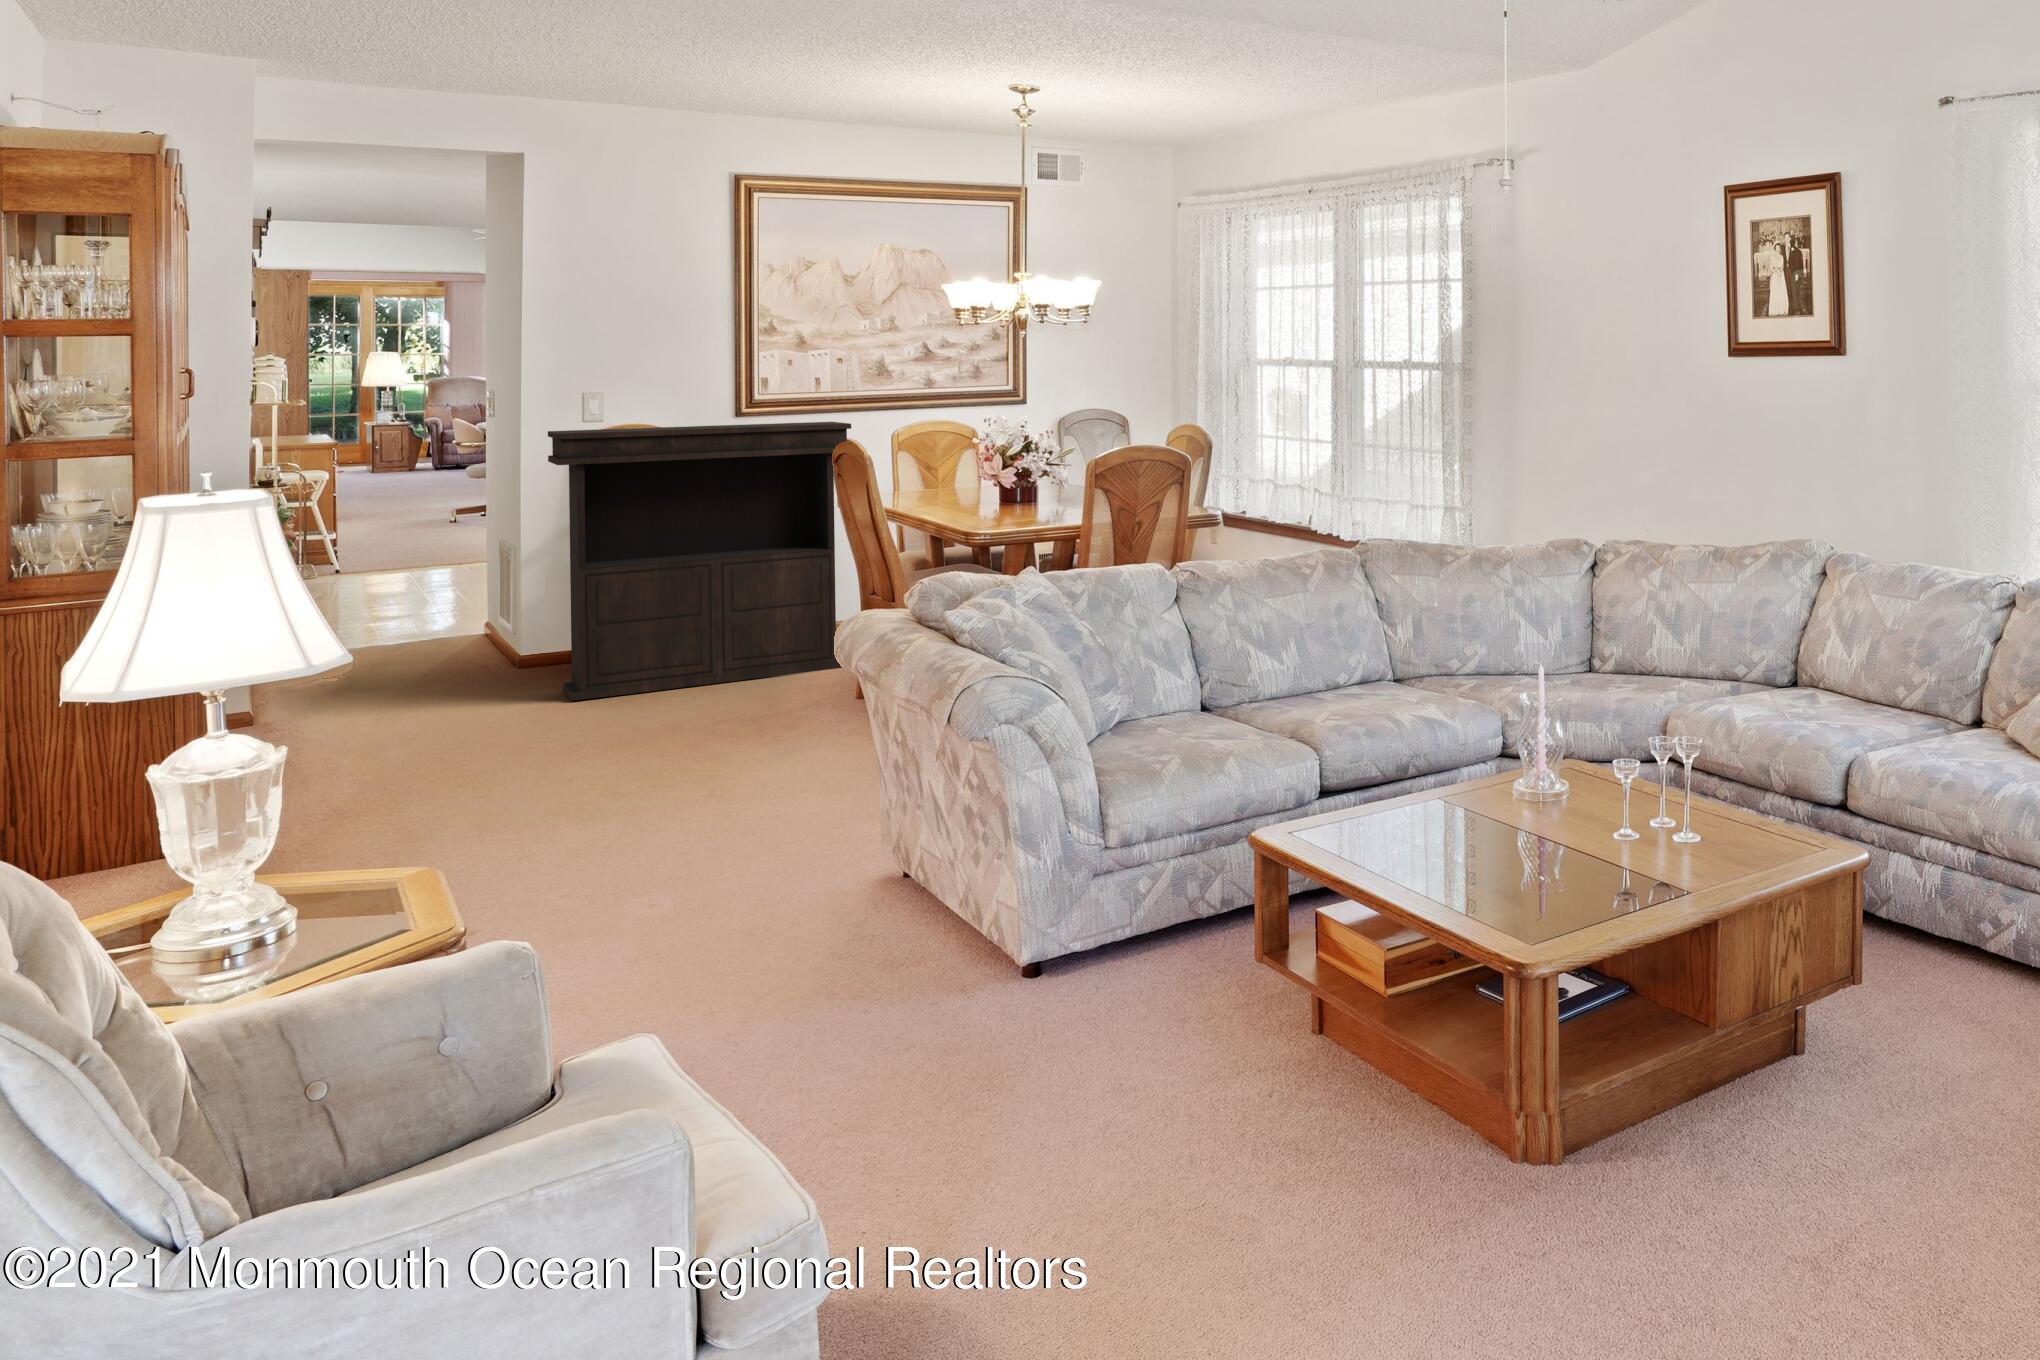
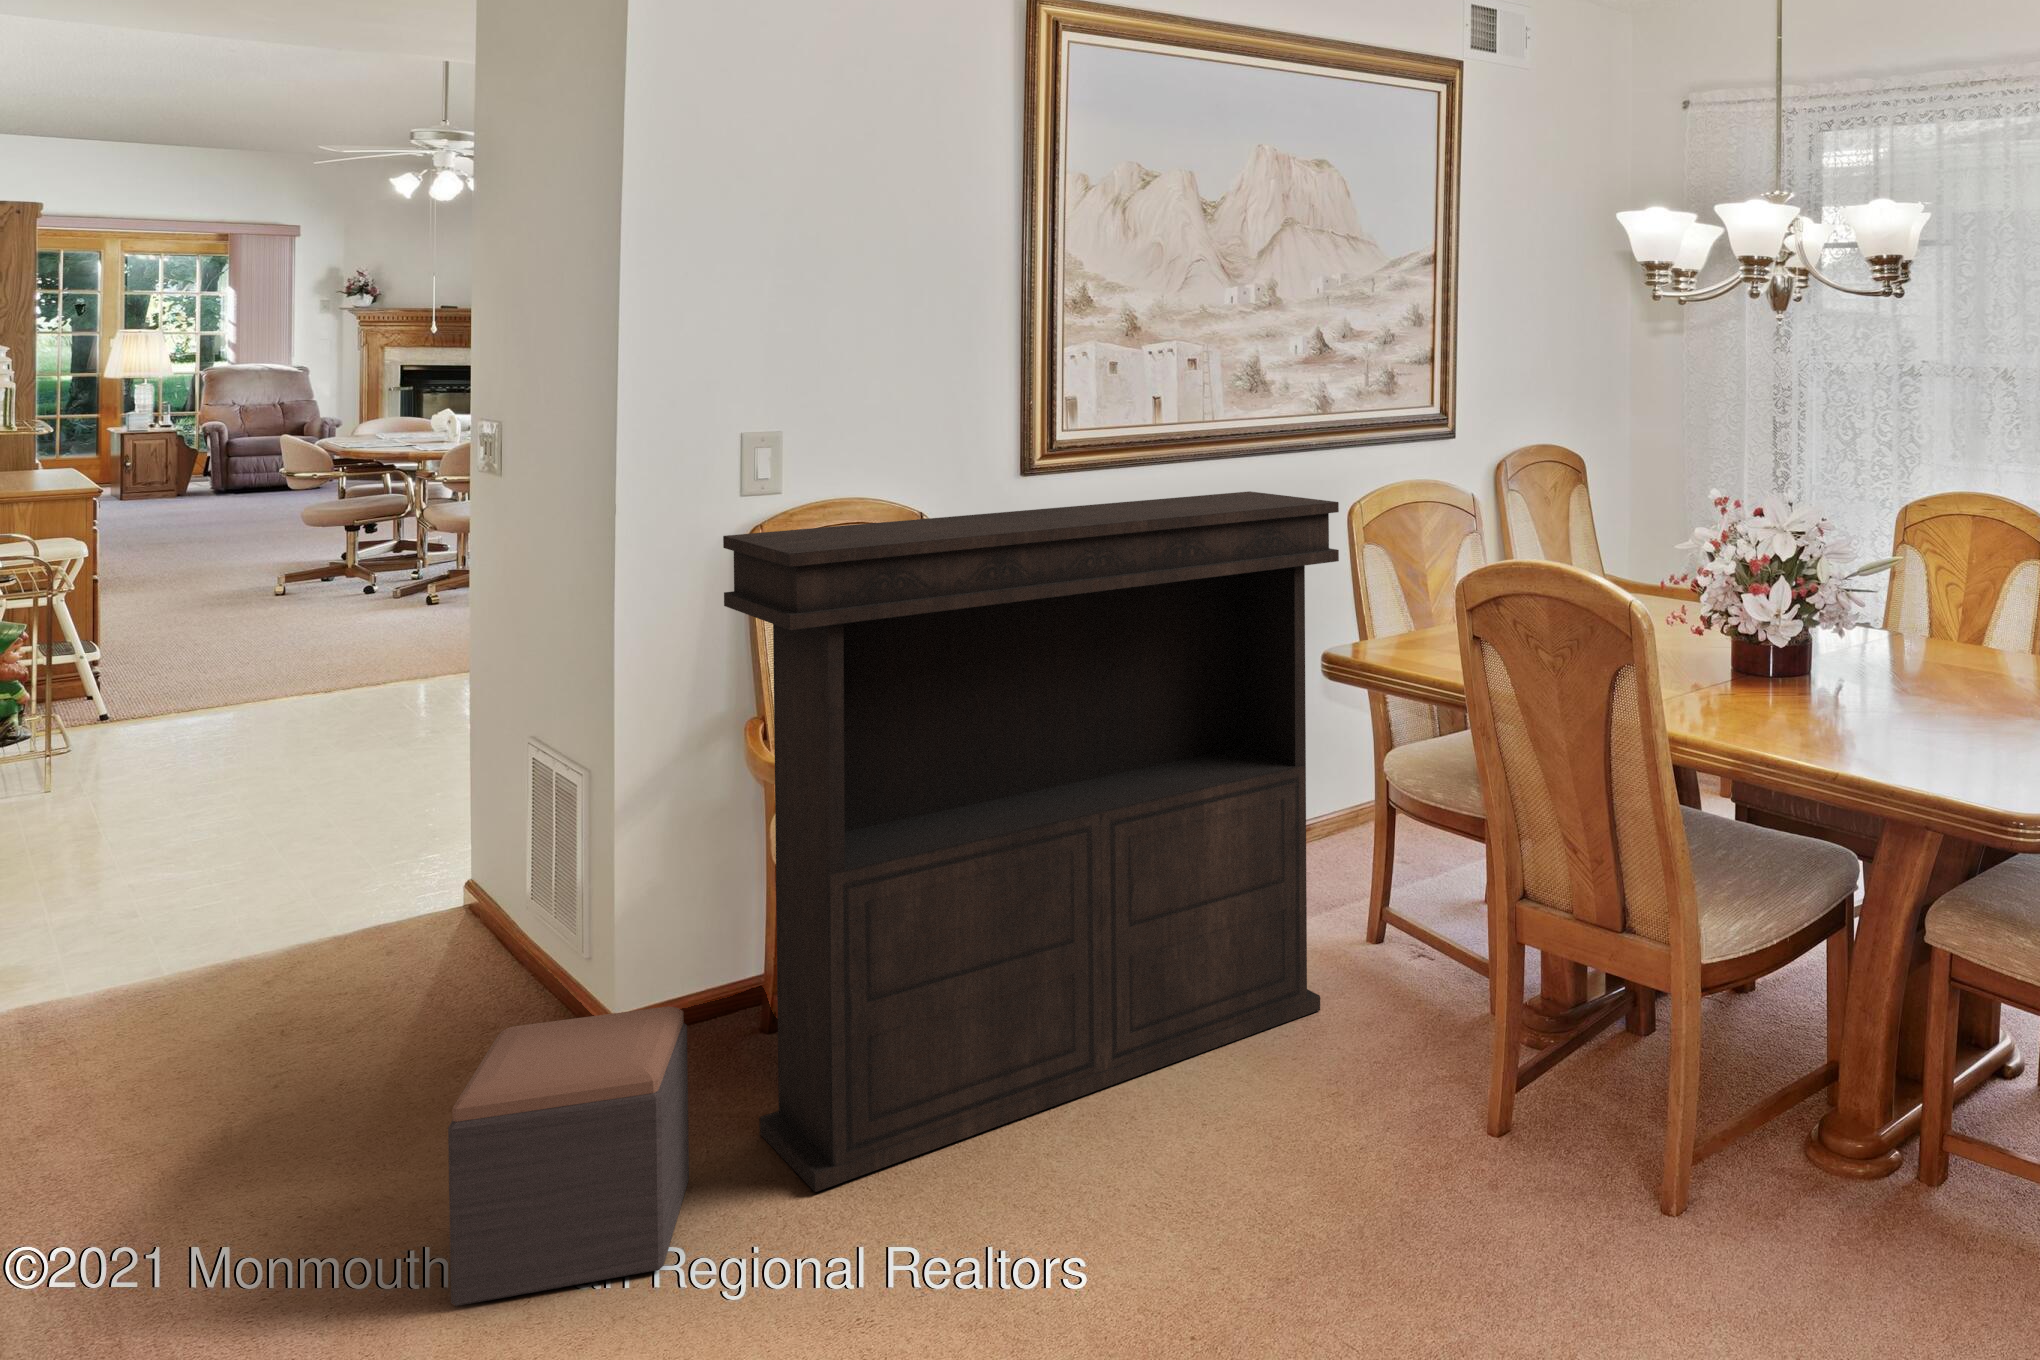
footstool: none [417,624,525,718] -> present [448,1006,689,1306]

